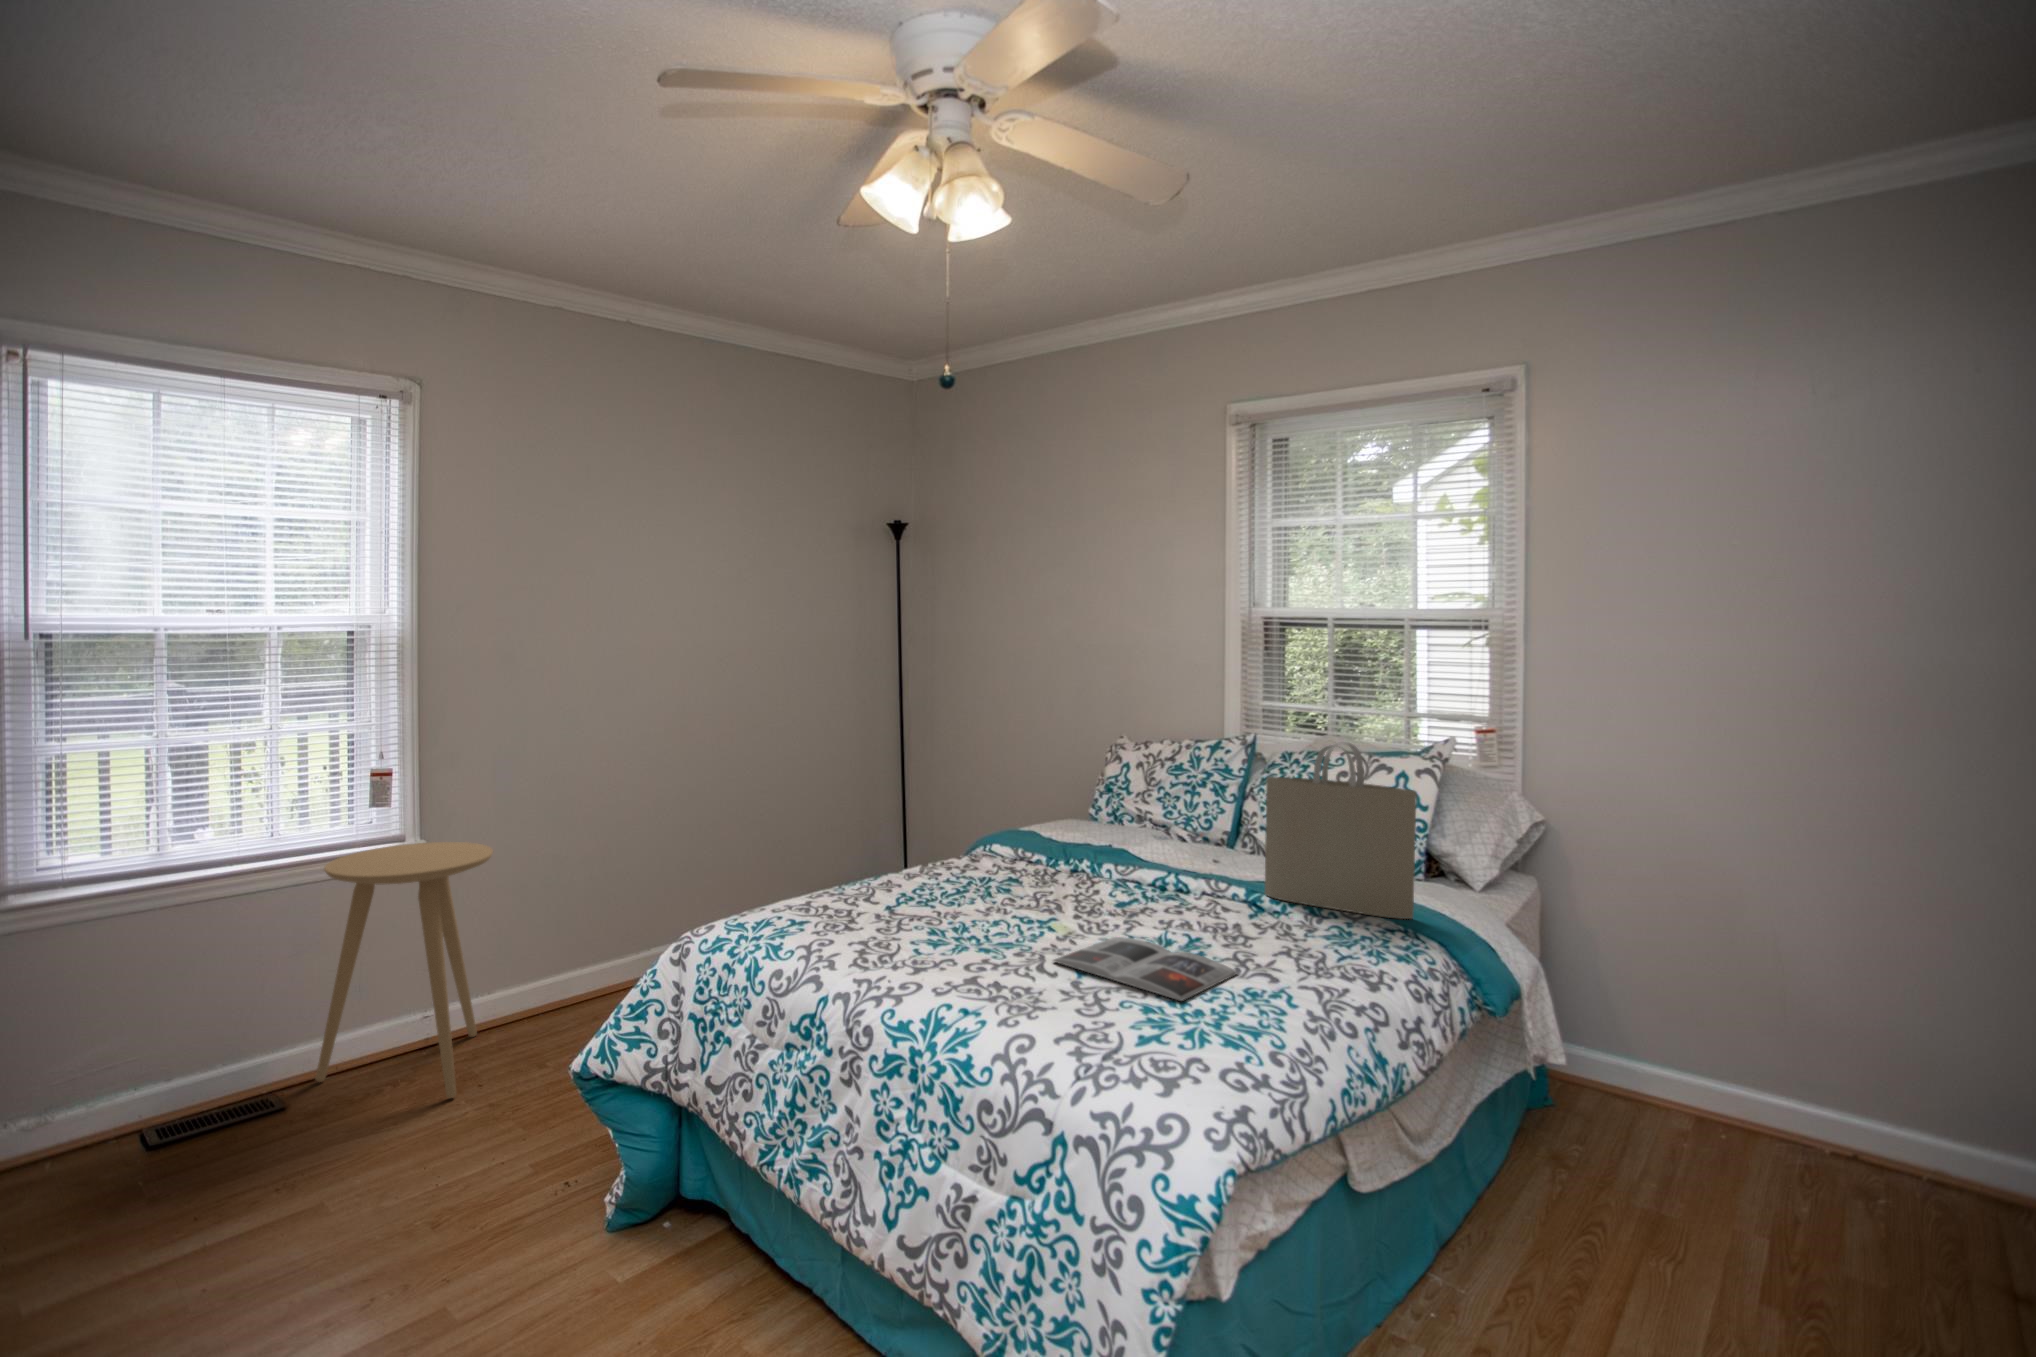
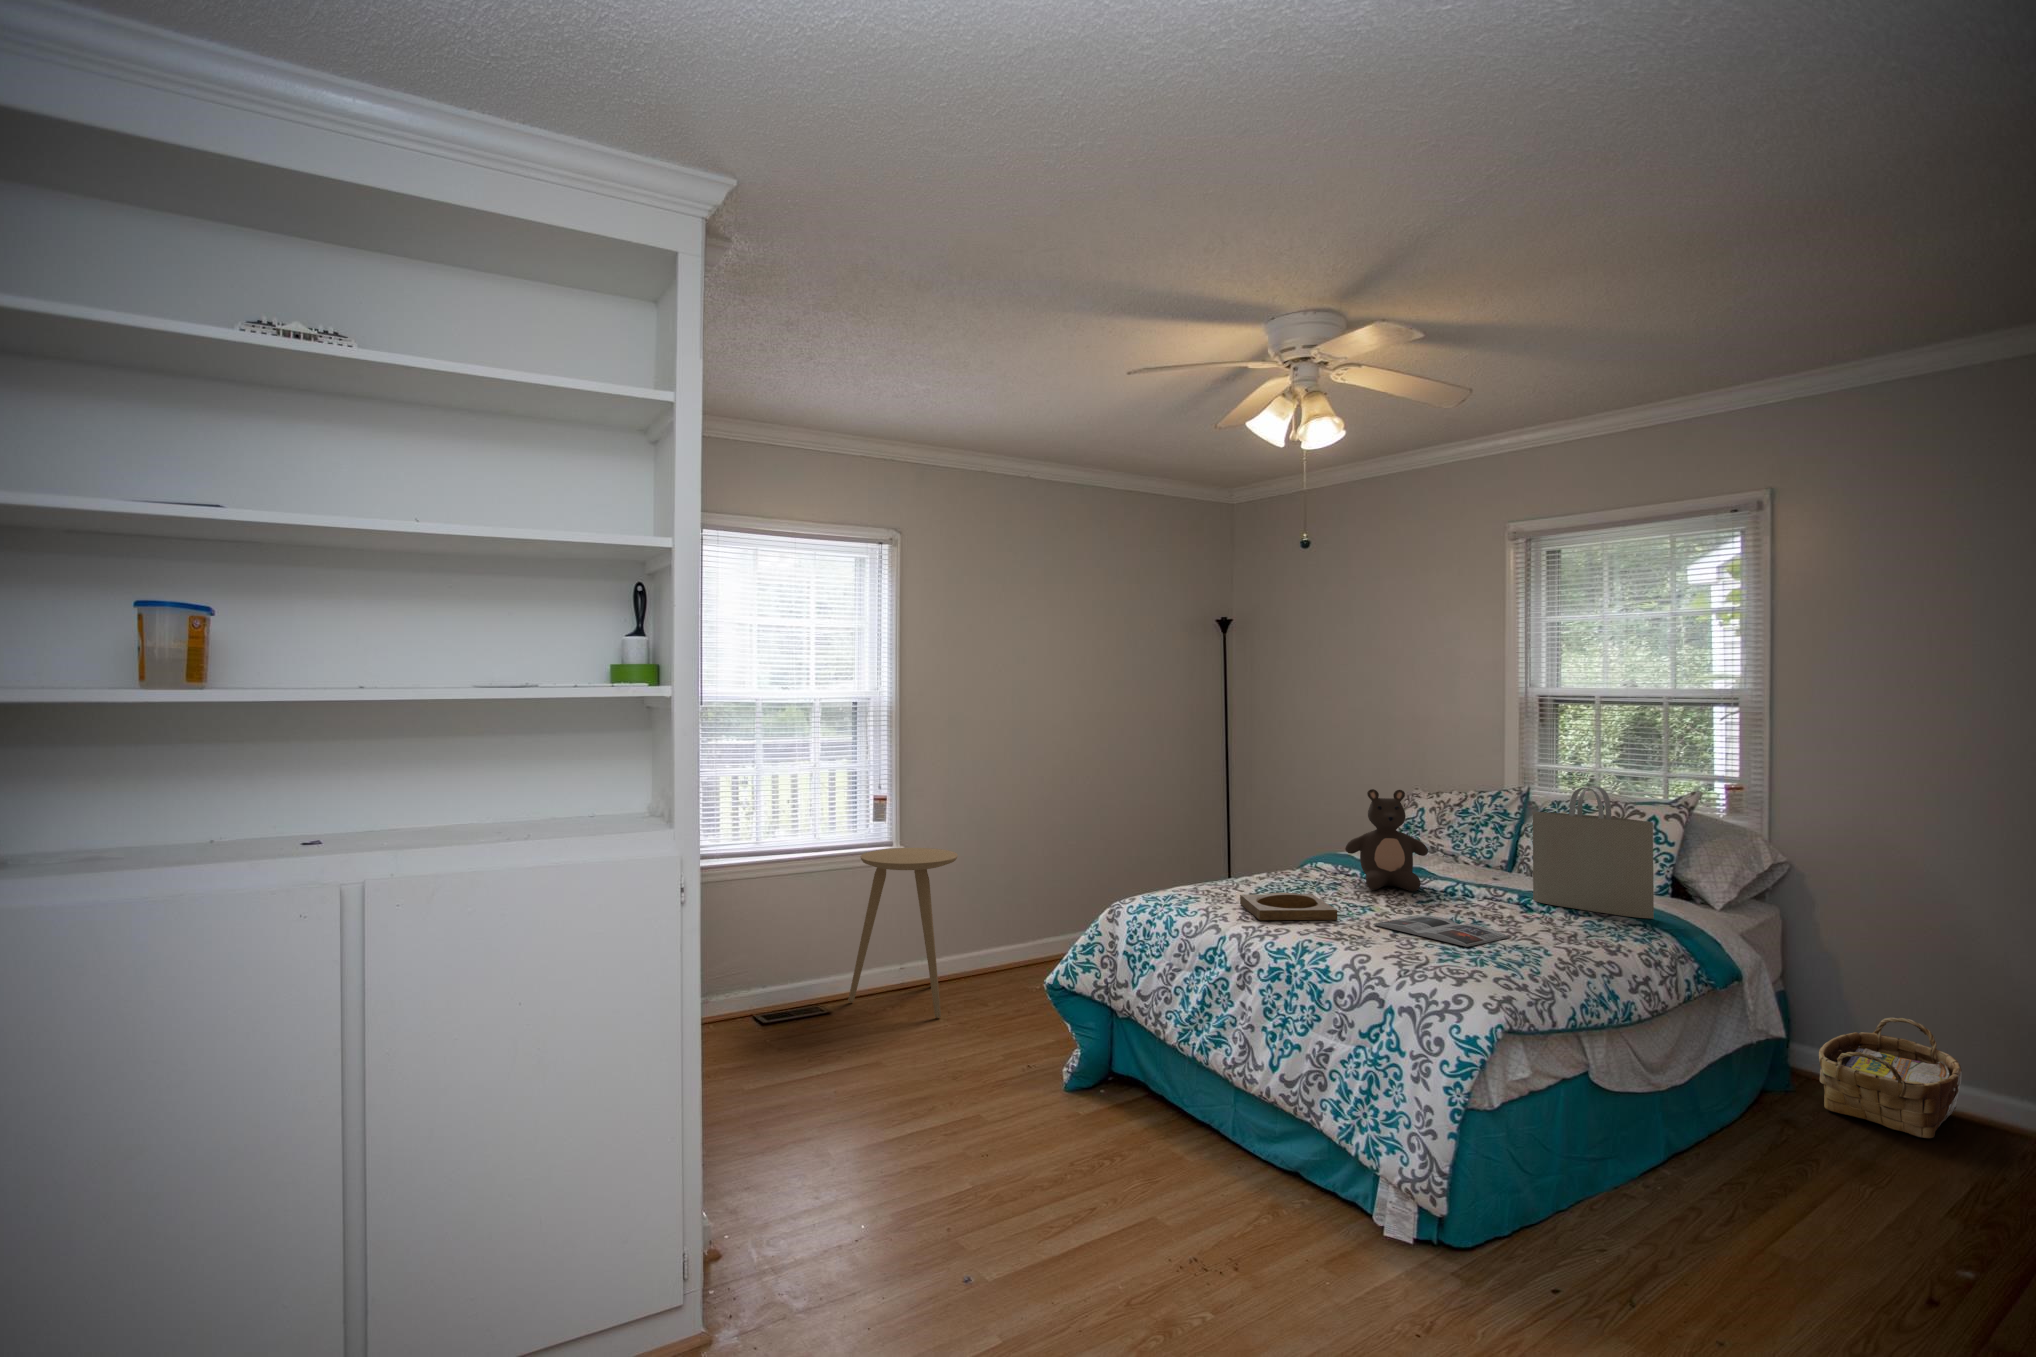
teddy bear: none [1029,748,1135,888] -> present [1345,789,1428,891]
tray: none [869,908,1003,965] -> present [1240,893,1337,920]
woven basket: none [1577,1004,1728,1160] -> present [1819,1018,1962,1138]

